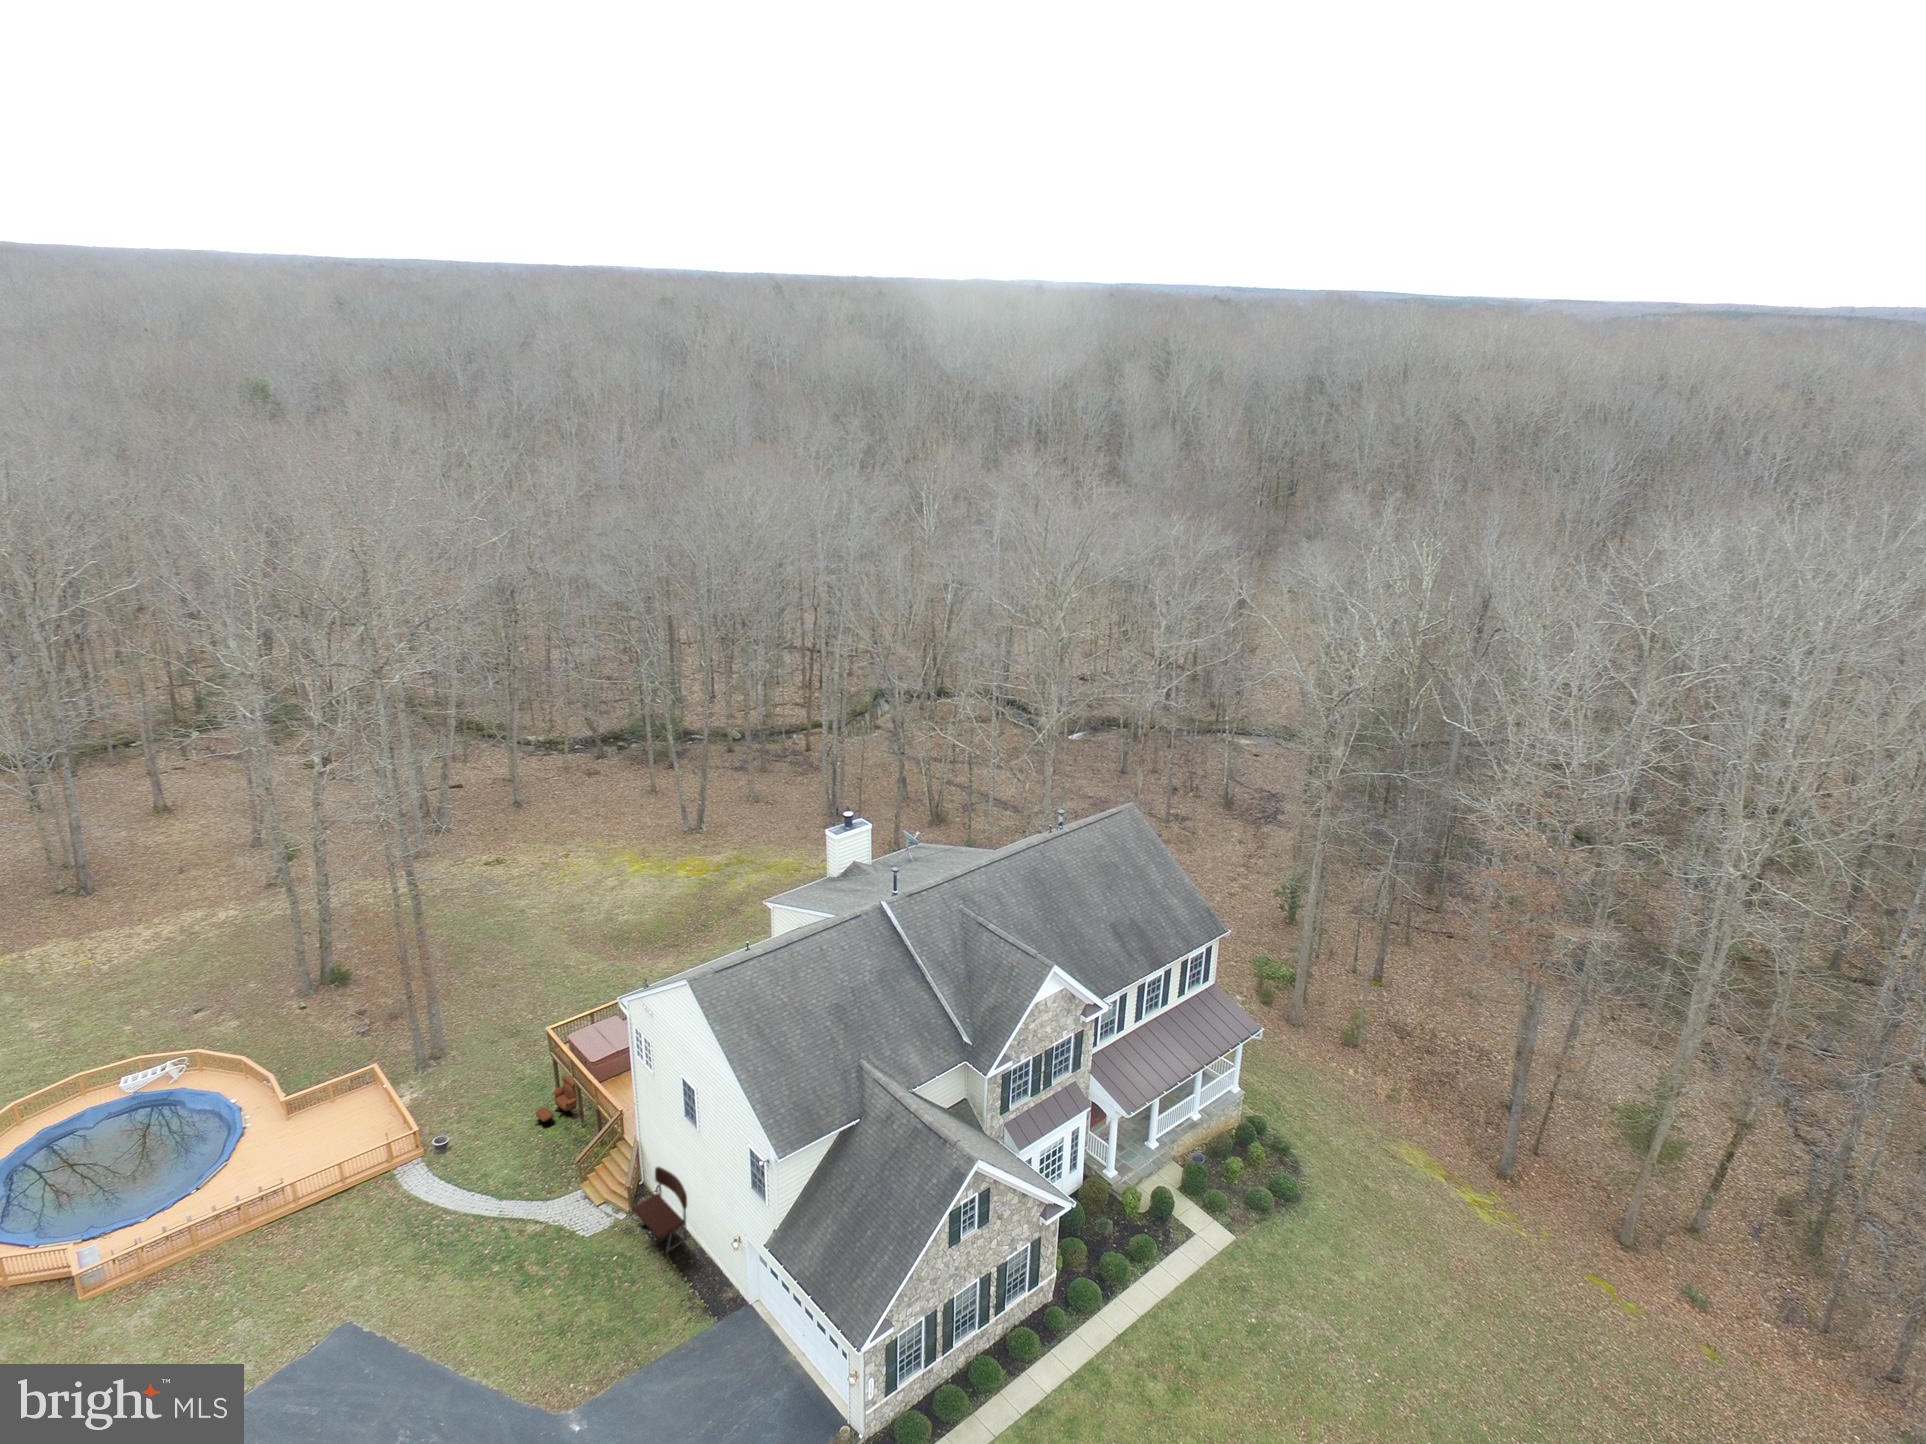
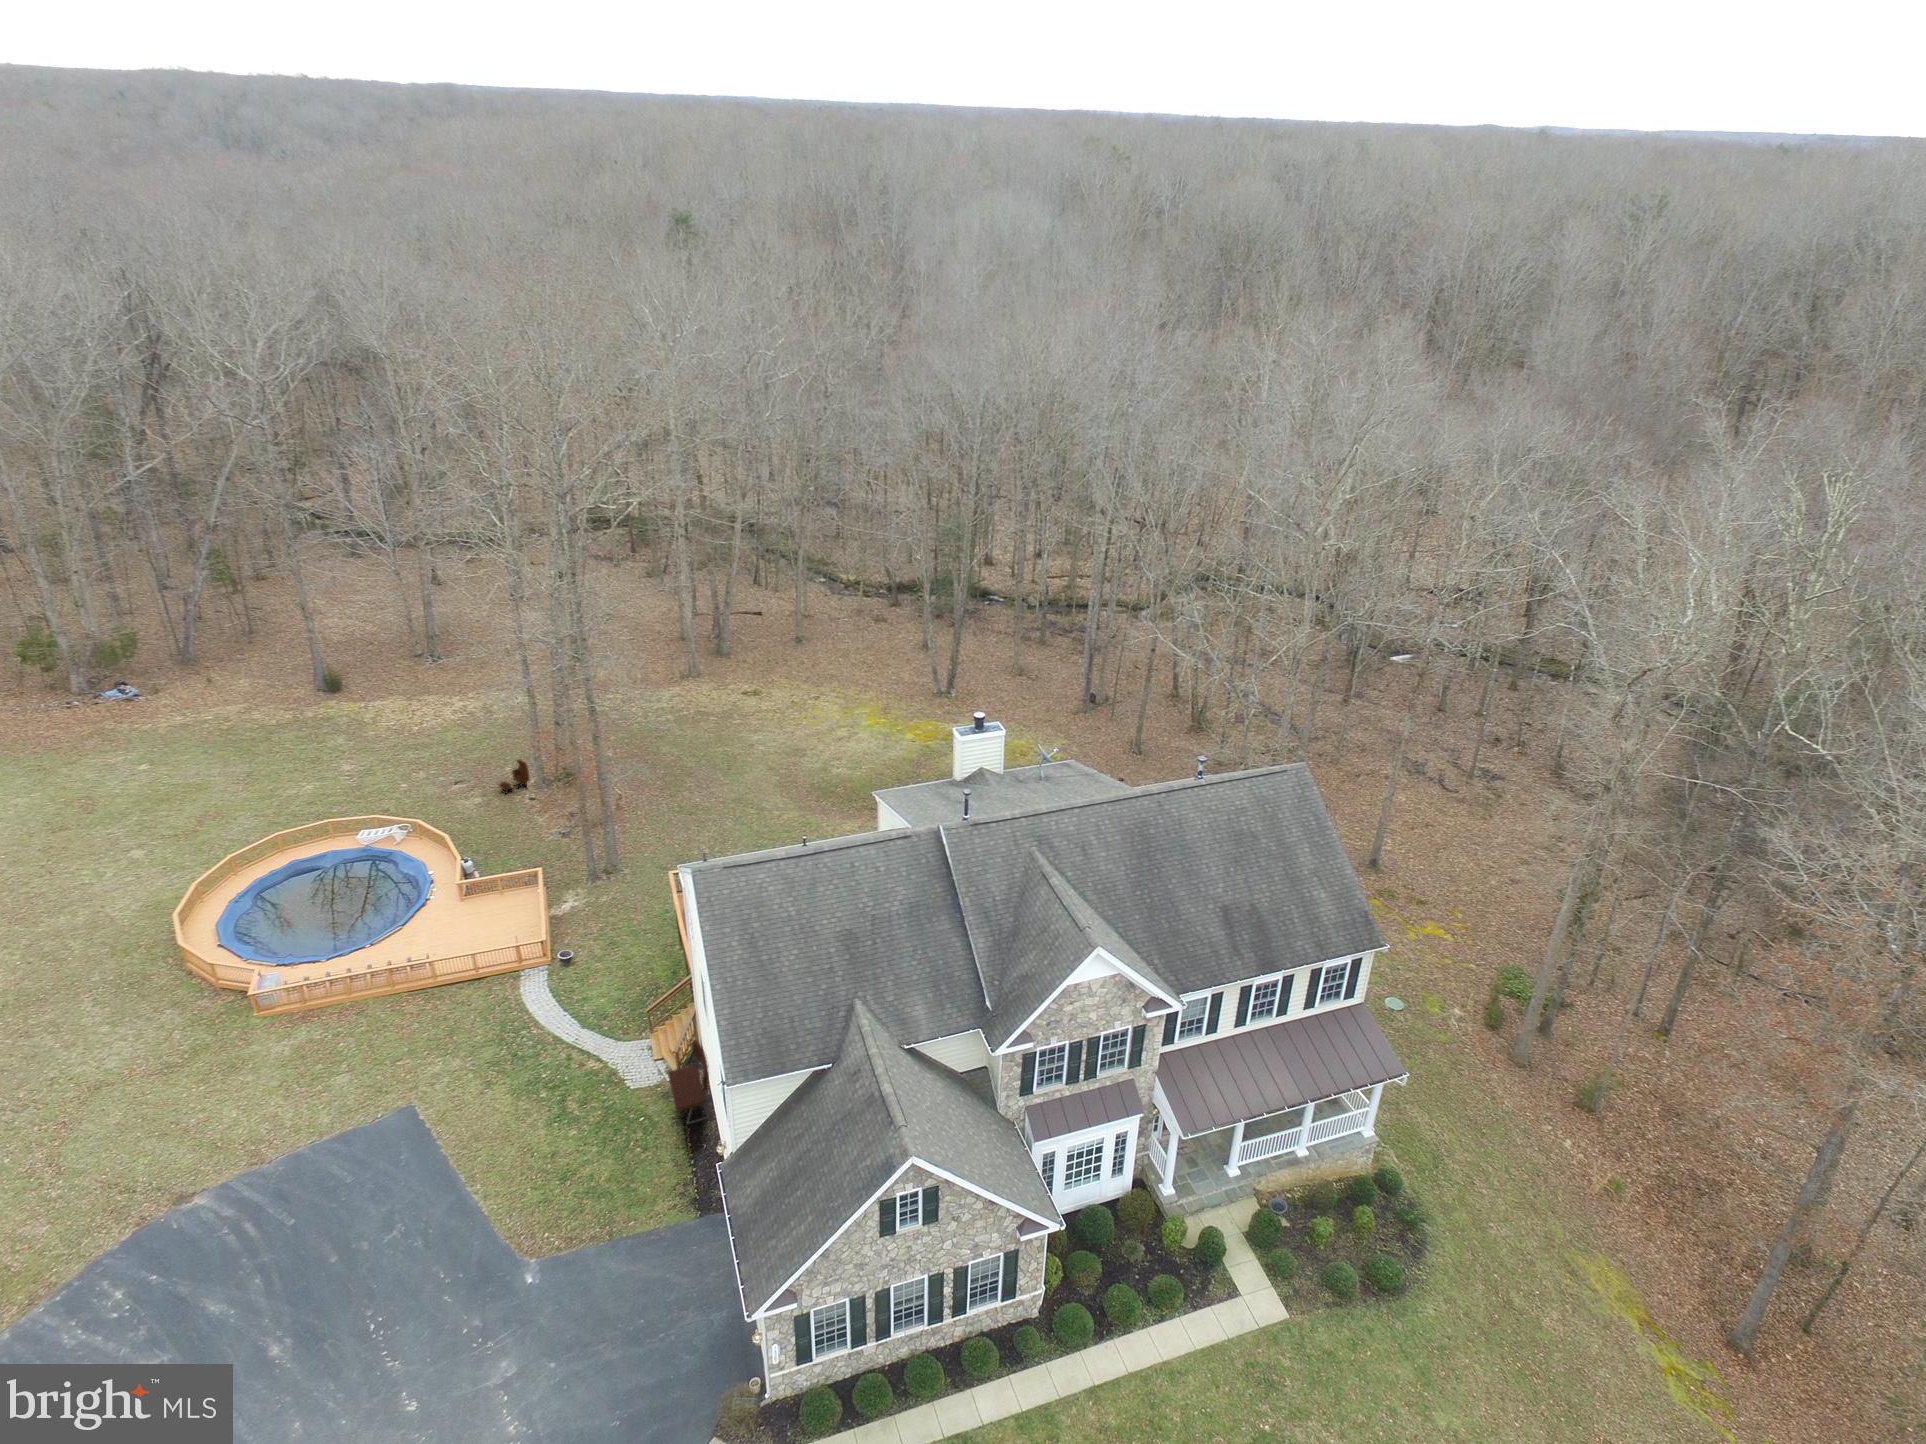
lounge chair: present [535,1075,578,1129] -> present [499,760,529,792]

